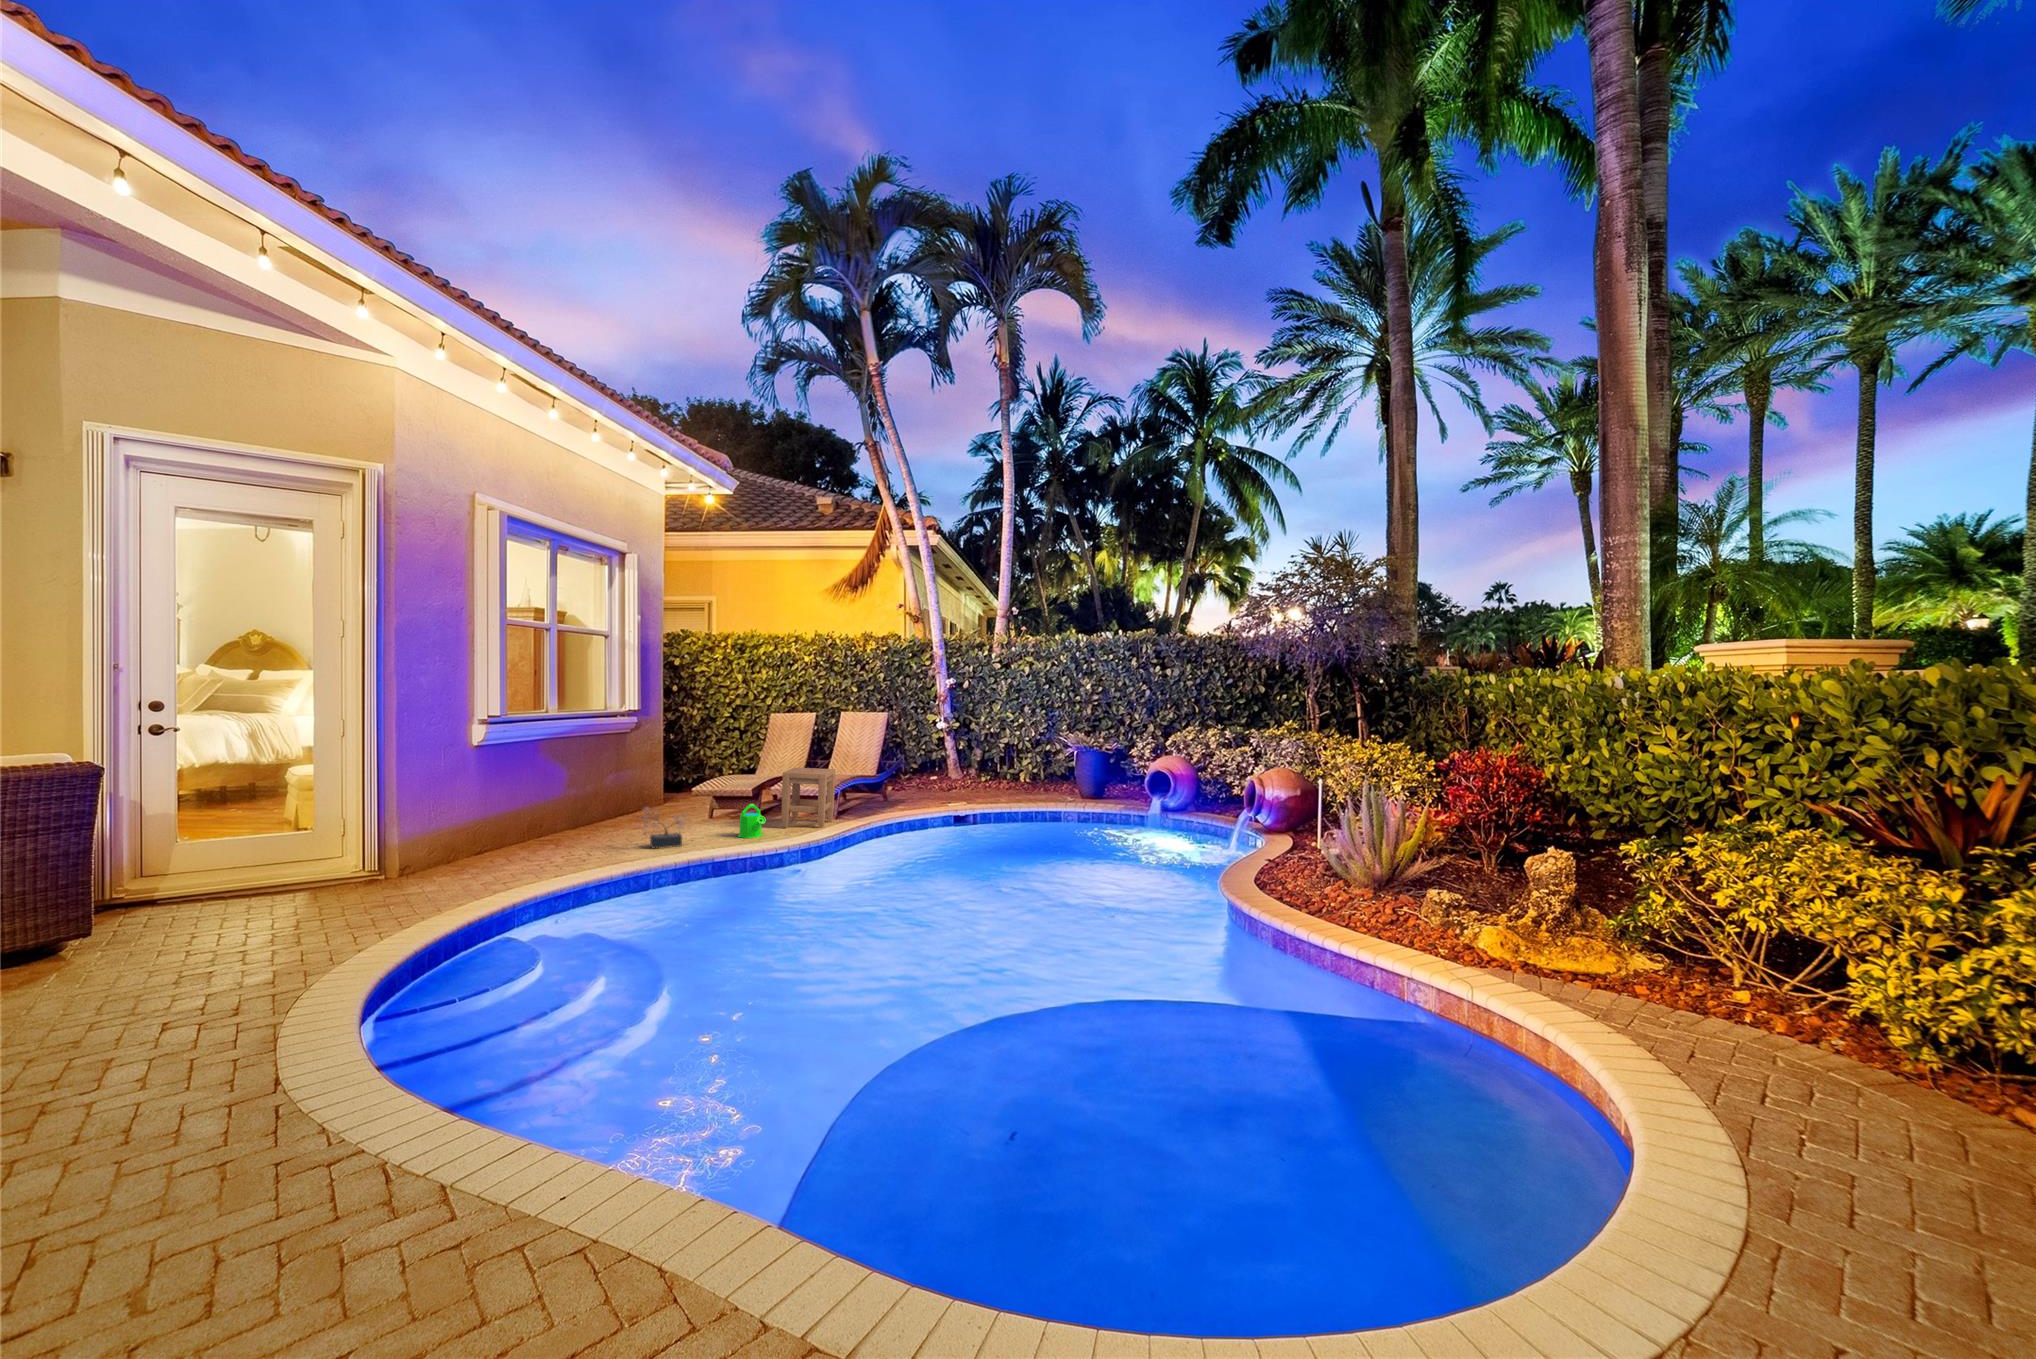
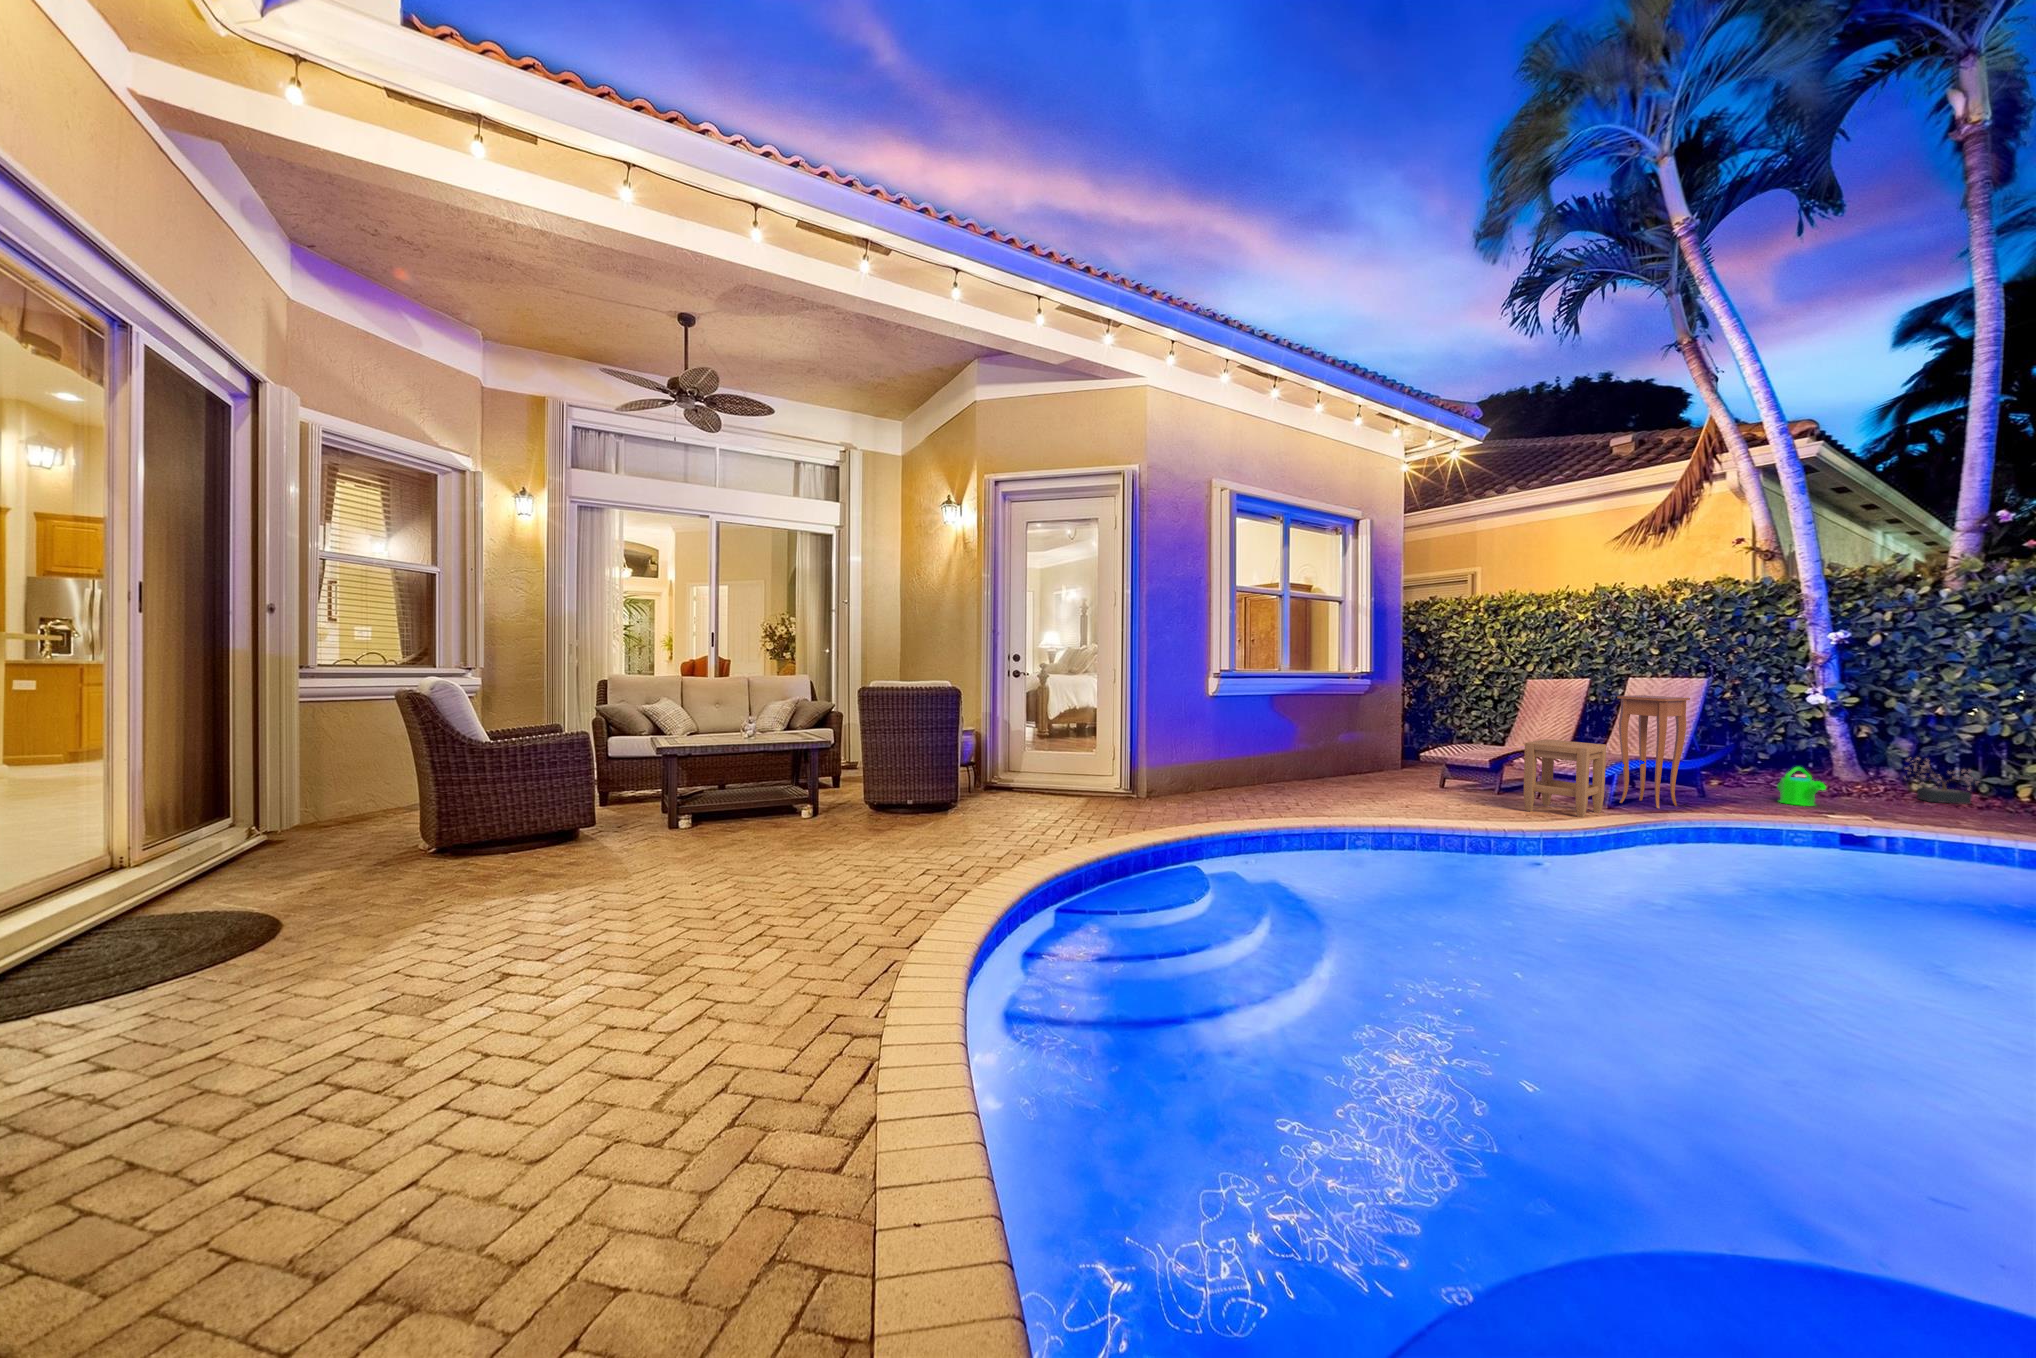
side table: none [839,728,882,814] -> present [1617,695,1690,808]
watering can: present [738,804,766,838] -> present [1777,767,1826,806]
decorative plant: present [639,807,685,849] -> present [1905,758,1978,804]

